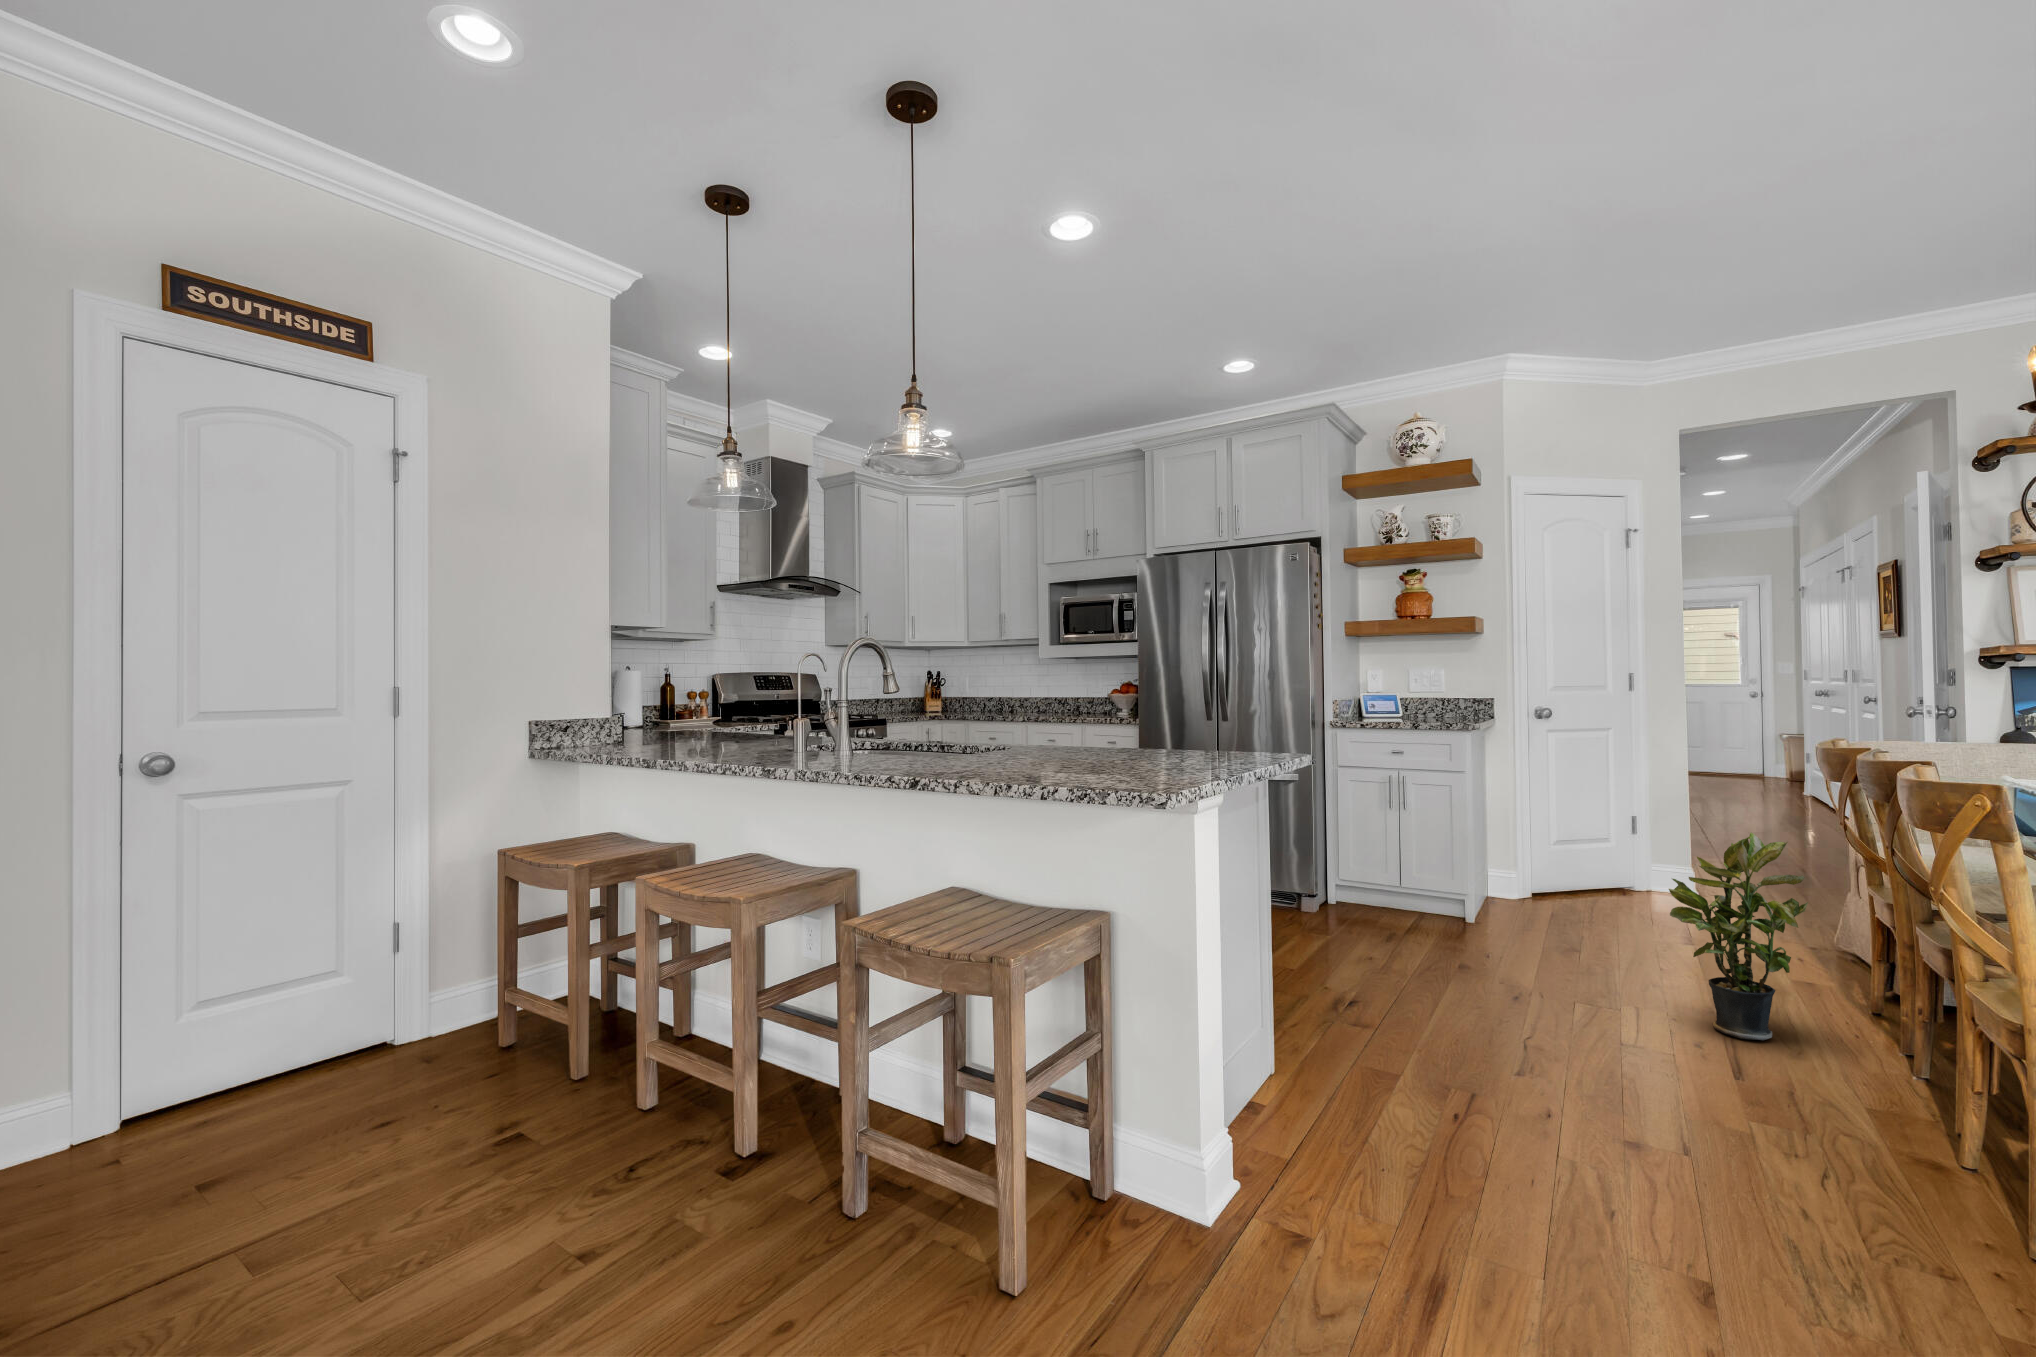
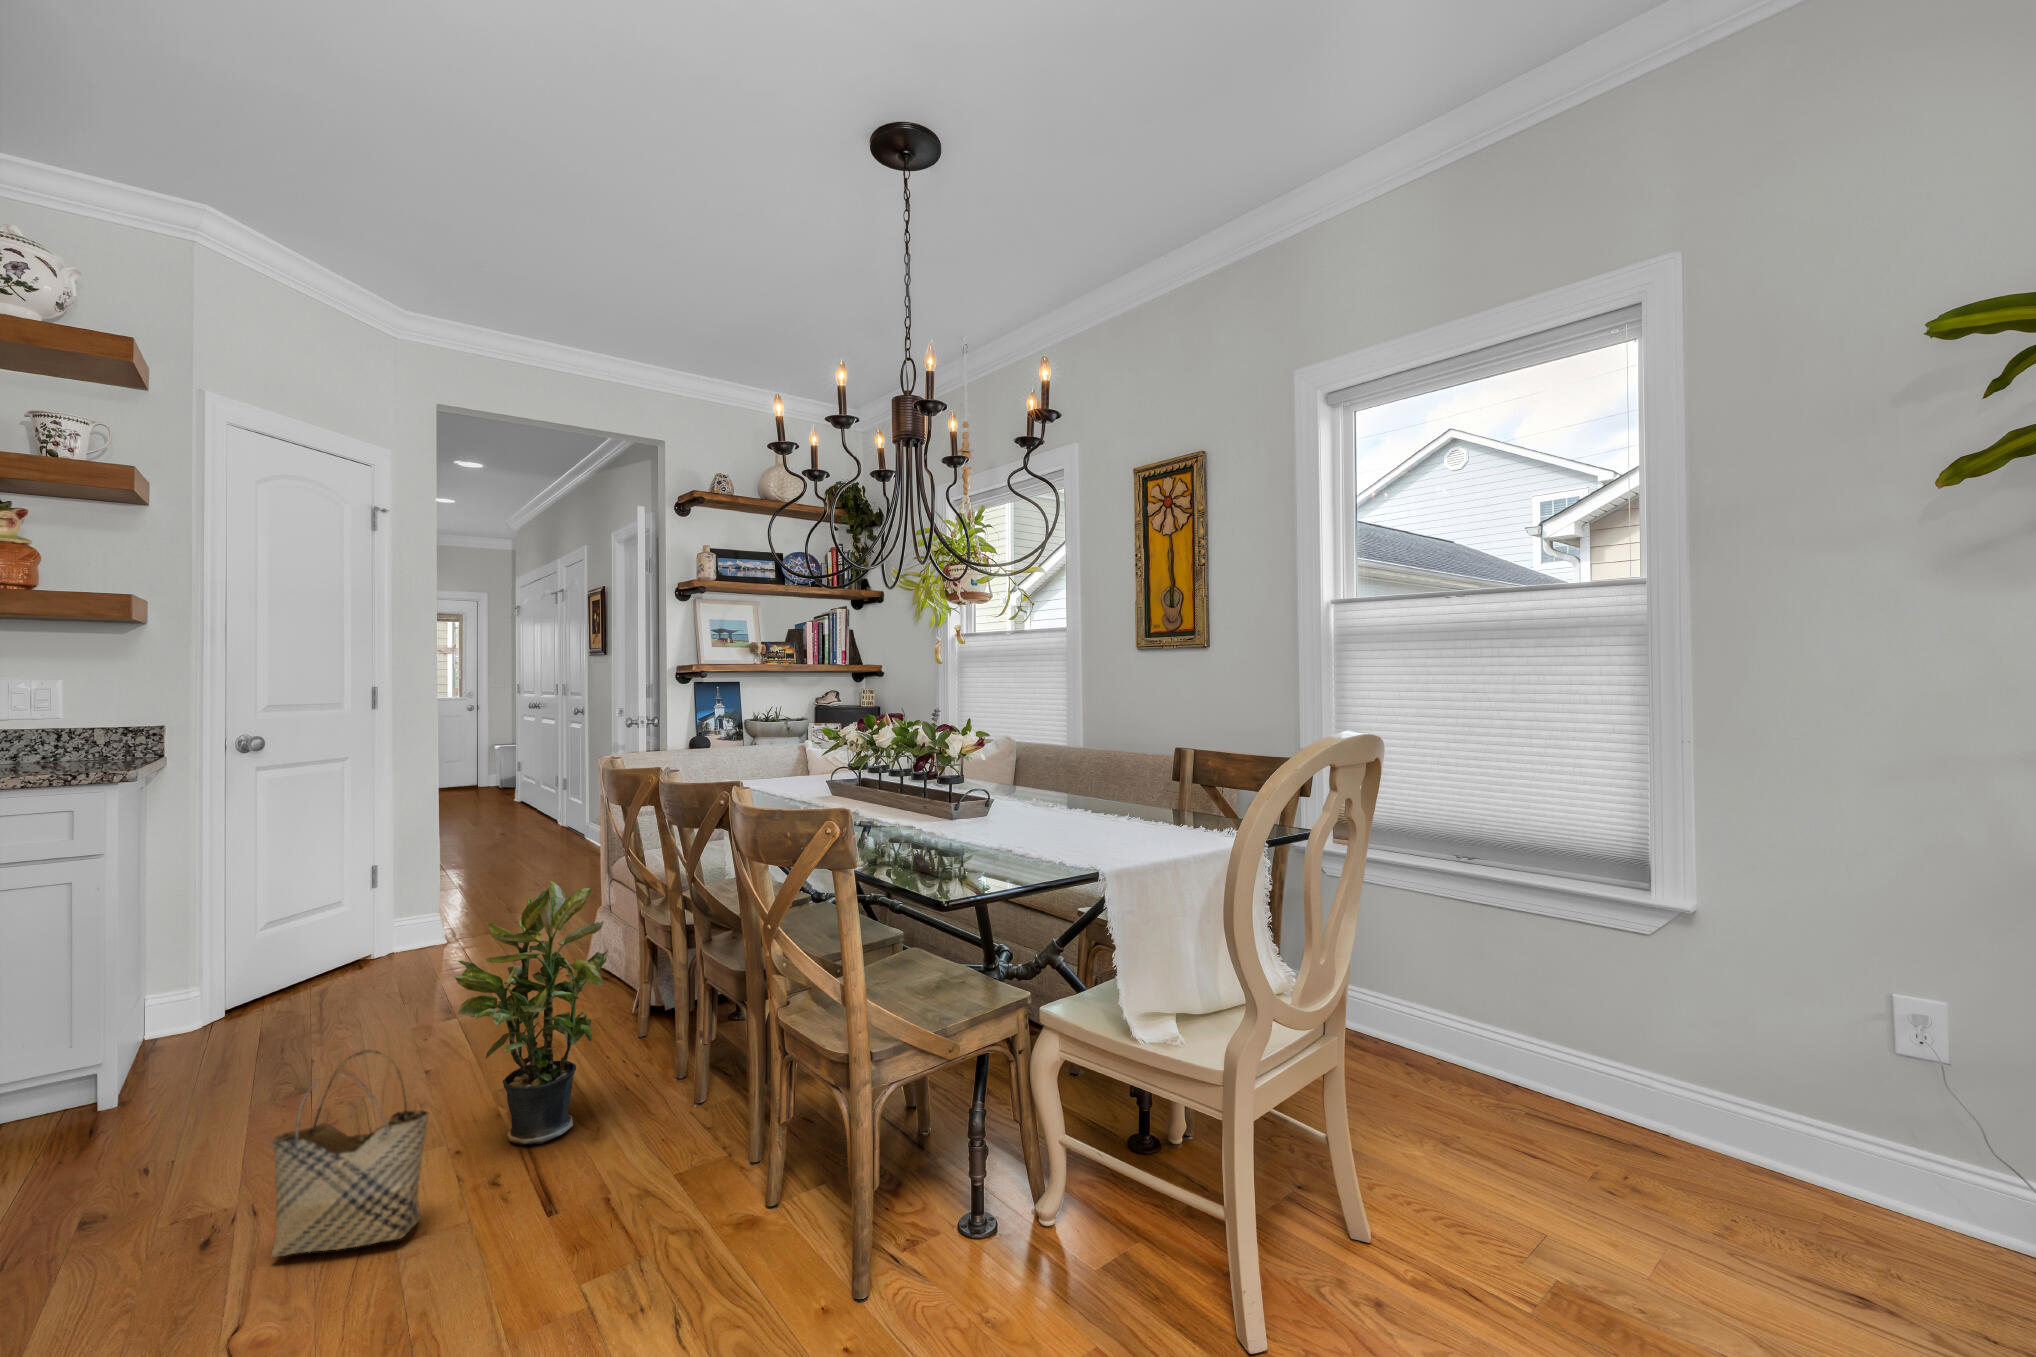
woven basket: none [1545,915,1642,1042] -> present [271,1050,429,1257]

